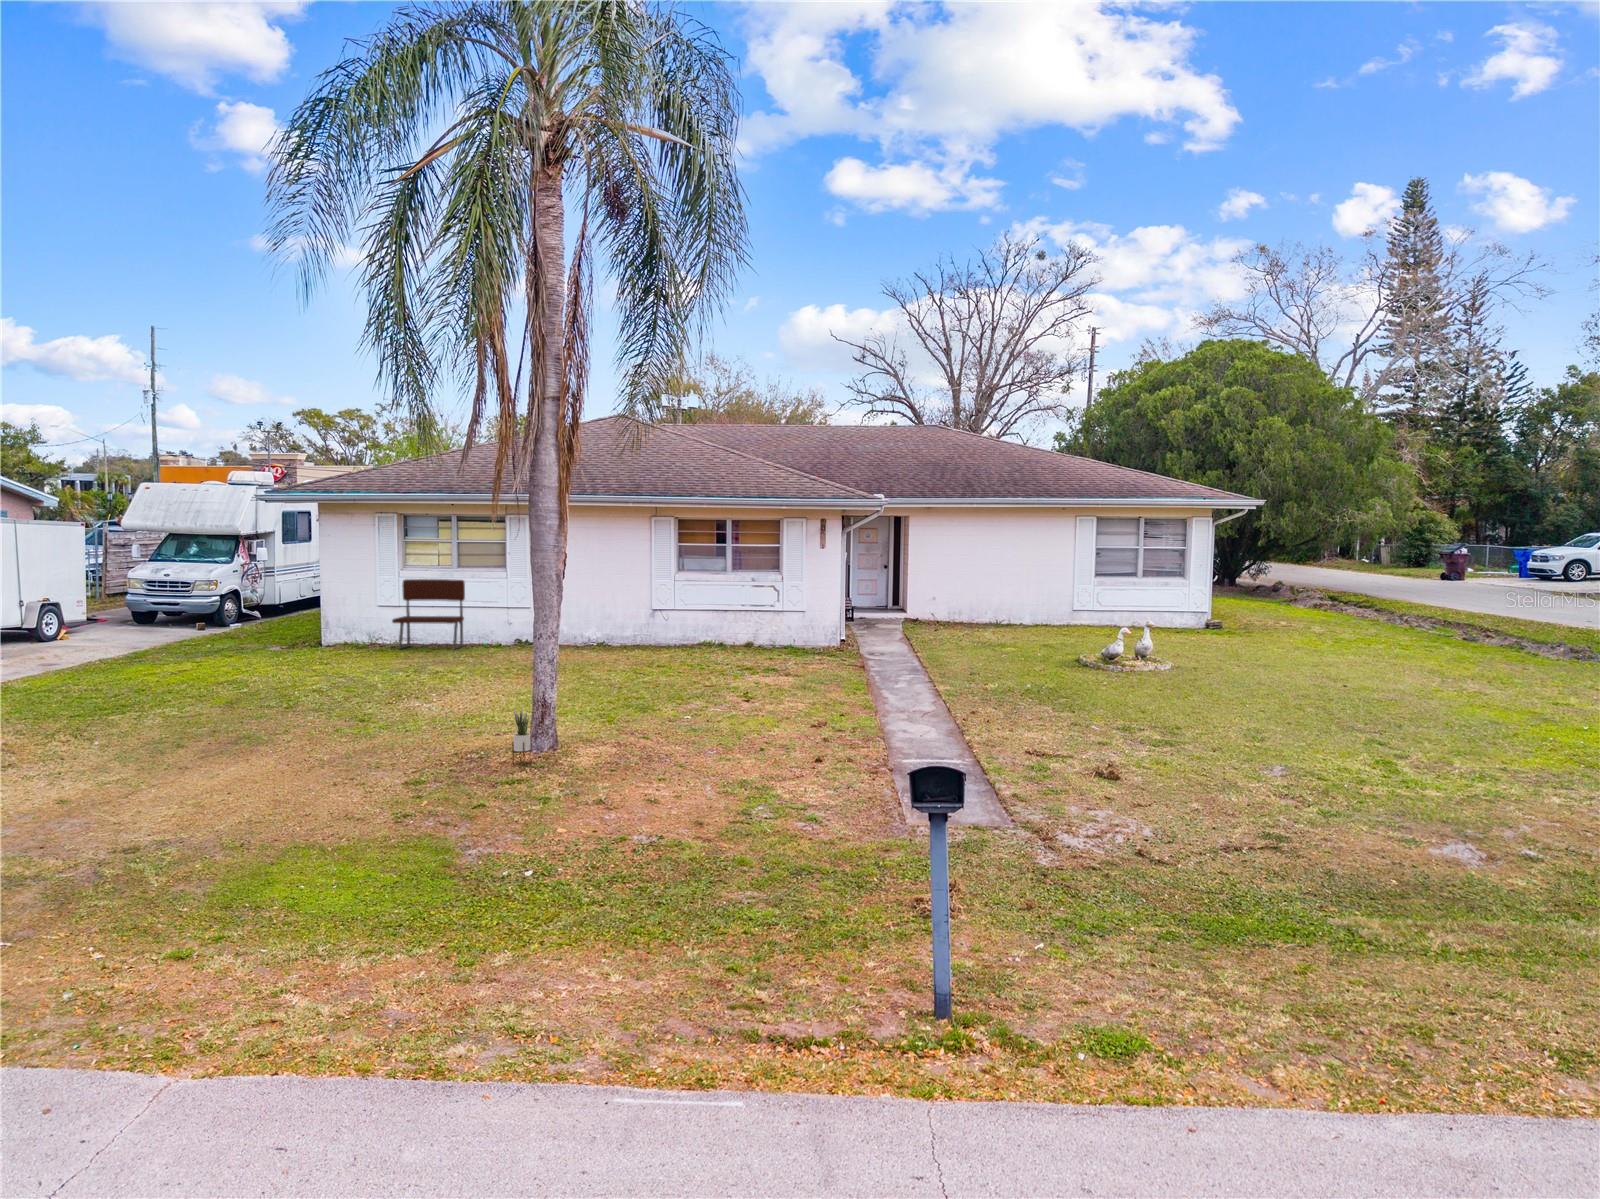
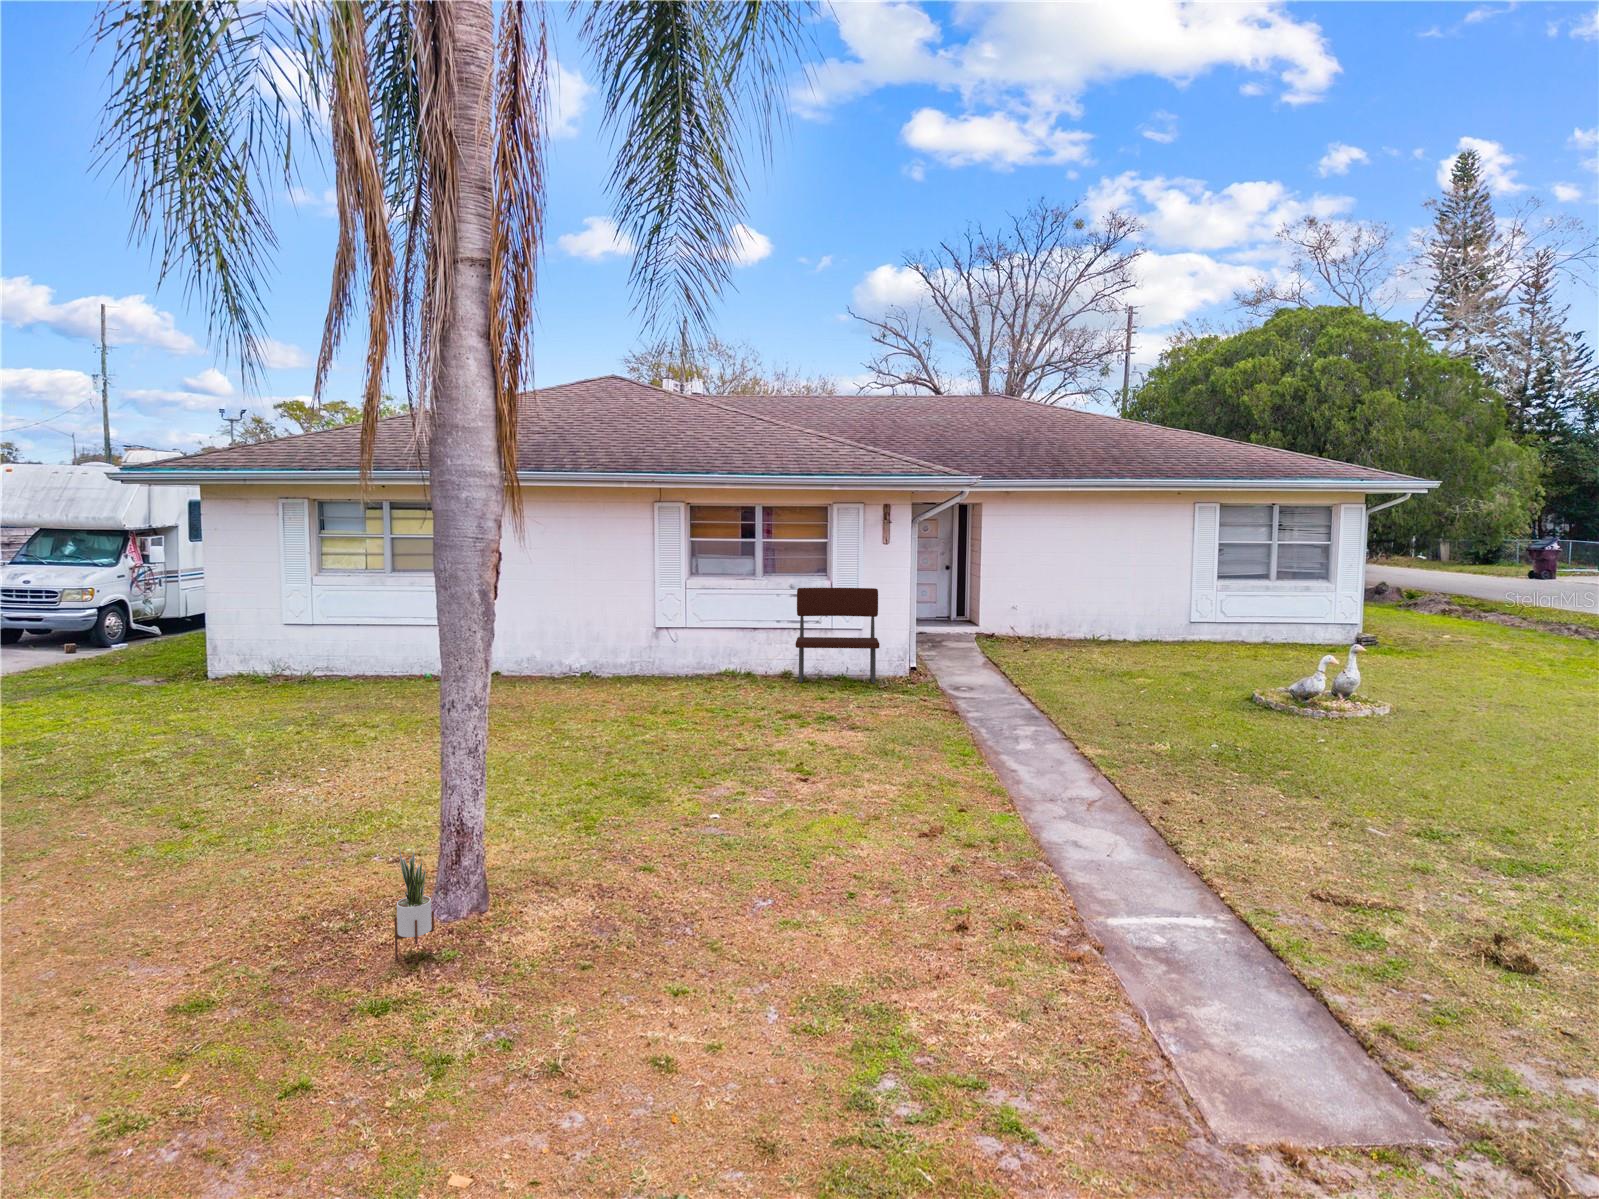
bench: present [392,579,465,649] -> present [796,588,879,683]

